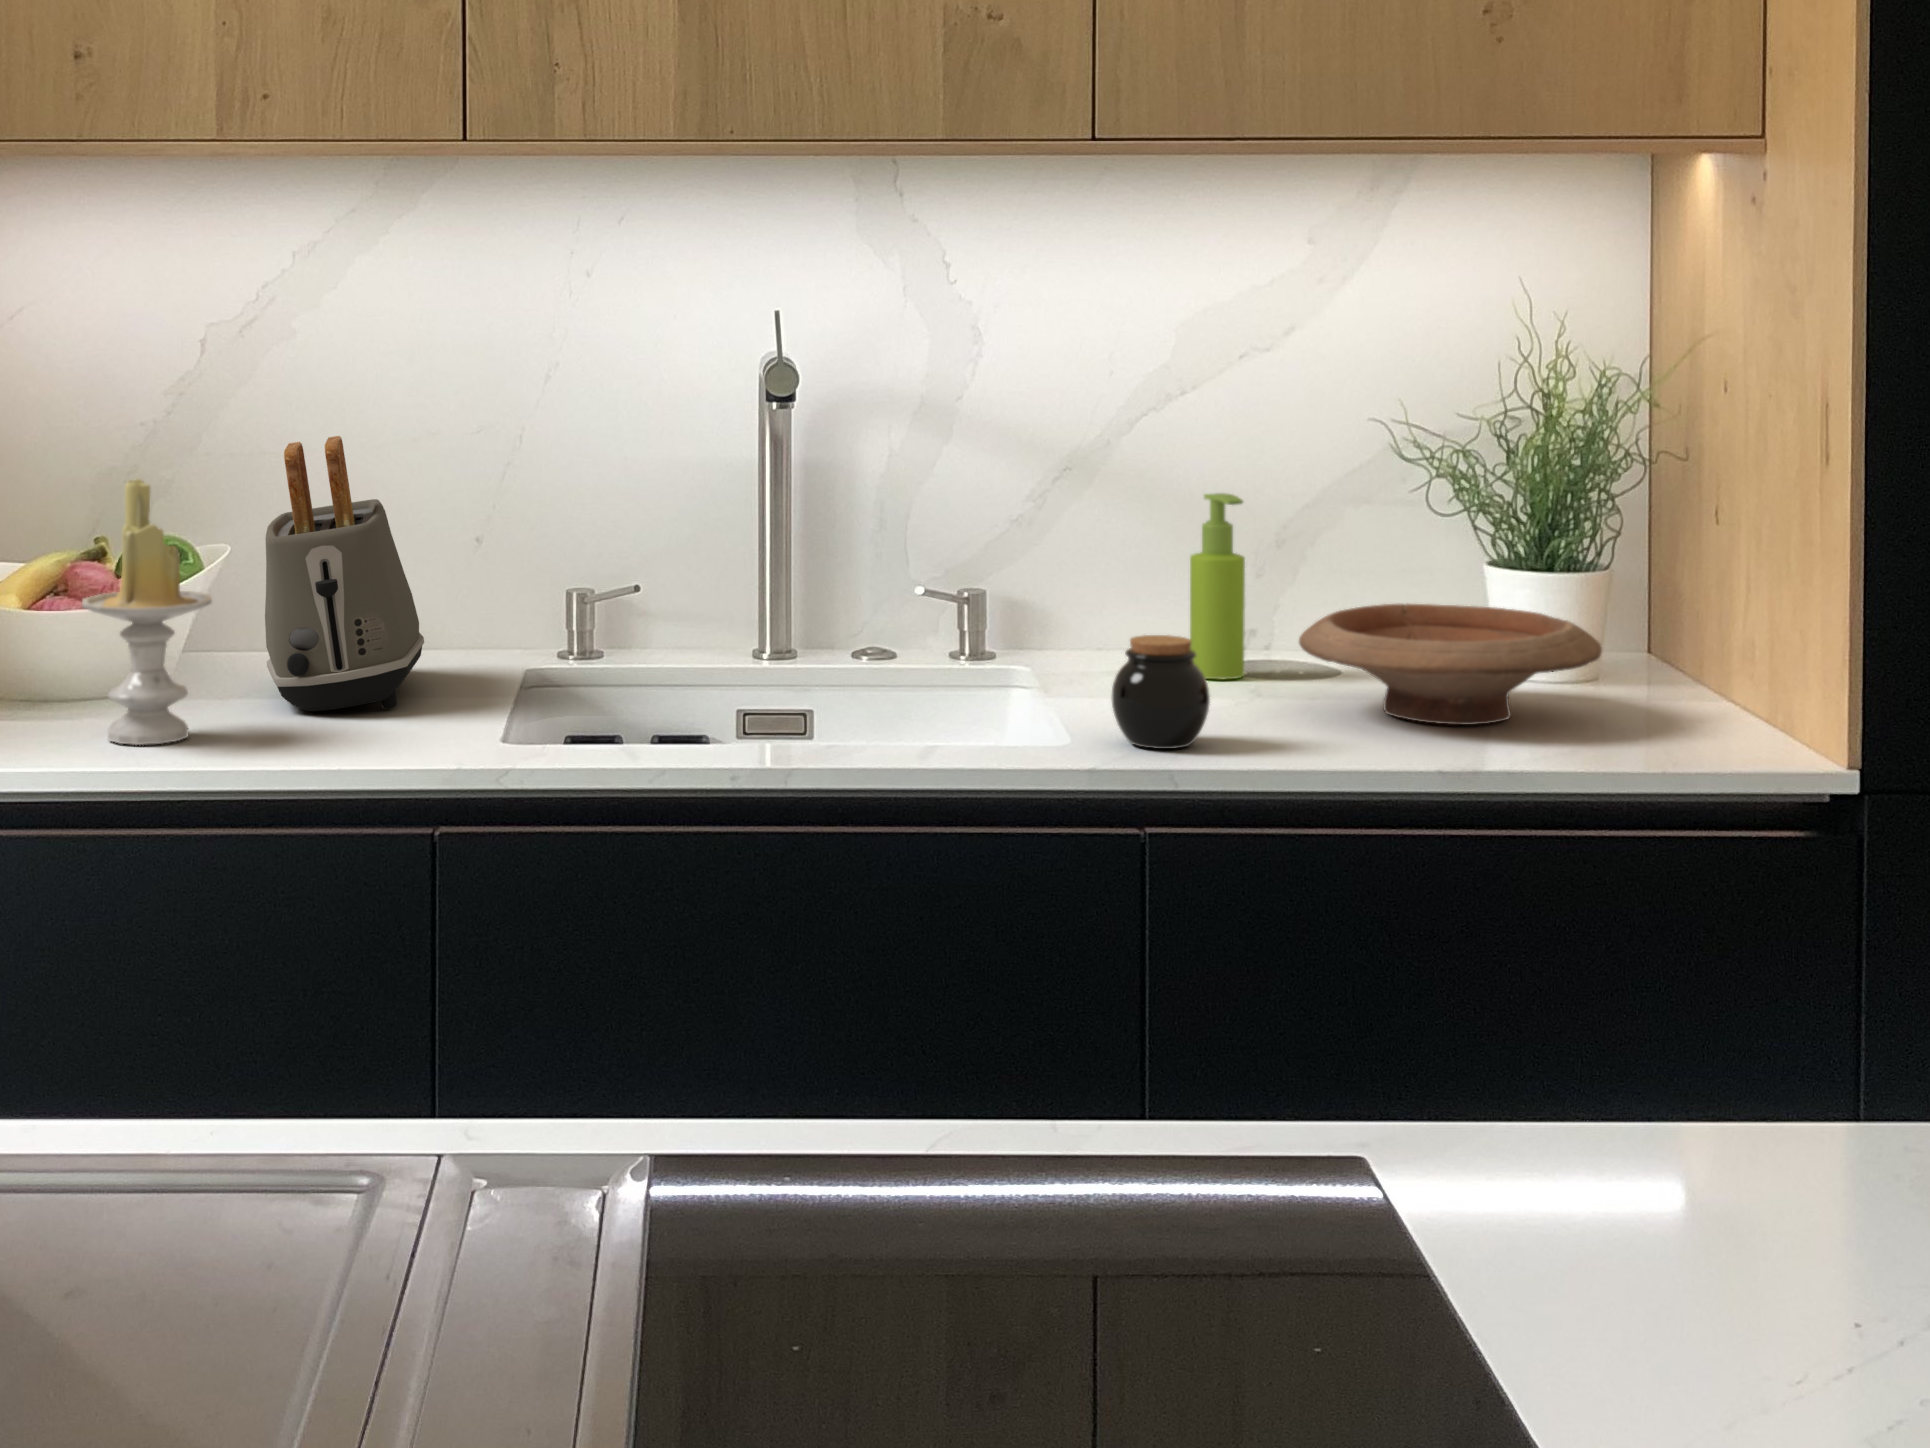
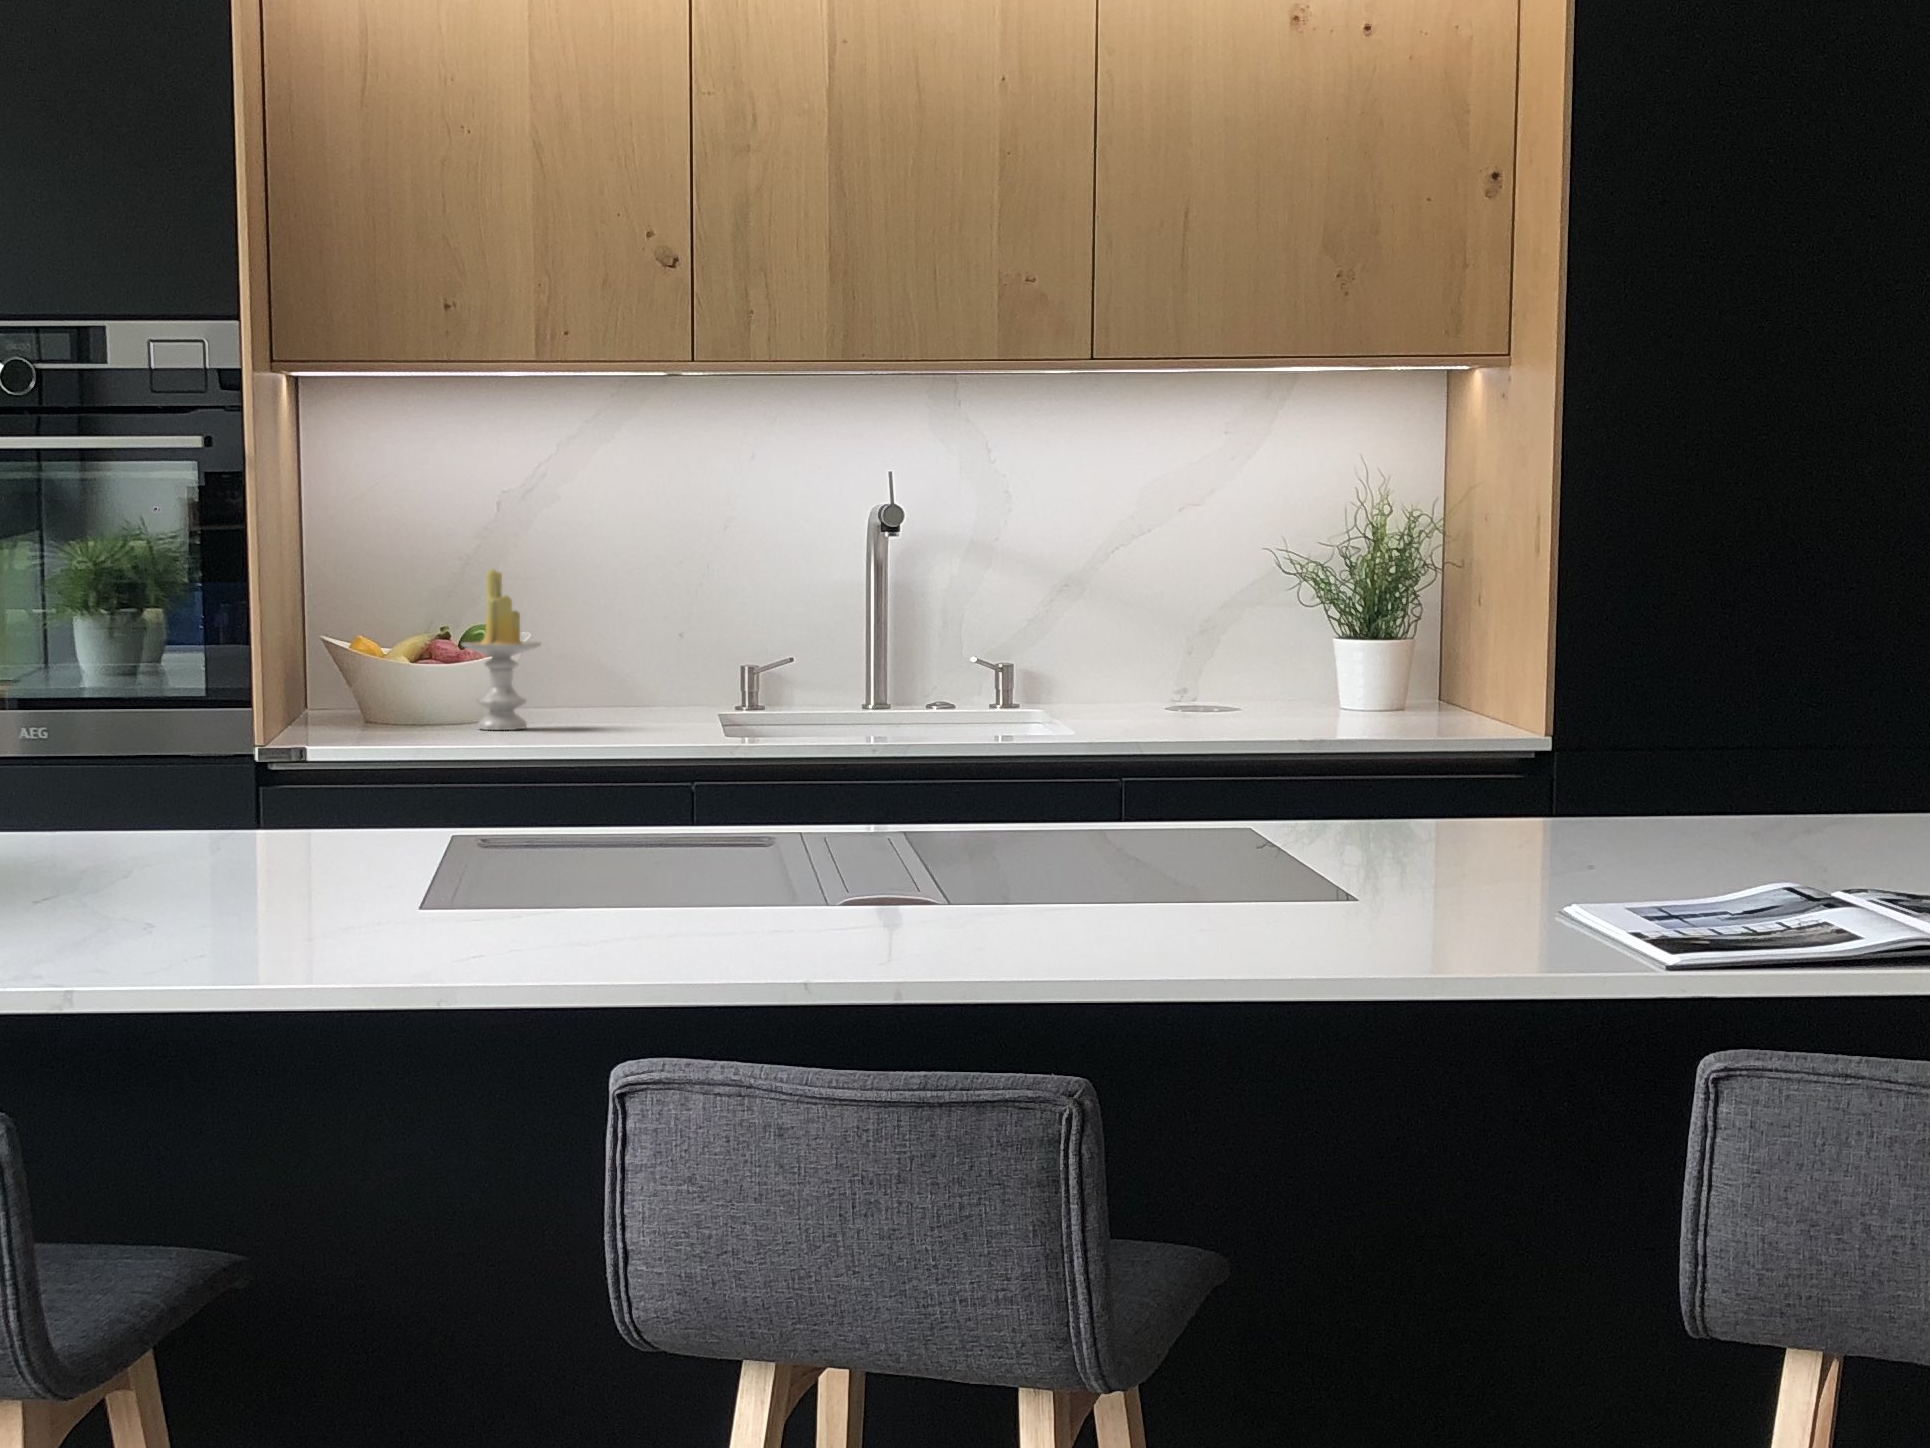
toaster: present [265,436,424,711] -> none [557,554,658,722]
soap dispenser: present [1190,493,1245,679] -> none [1146,594,1181,713]
wooden bowl: present [1299,604,1602,725] -> none [1211,659,1396,723]
jar: present [1111,635,1210,749] -> none [1093,663,1152,729]

